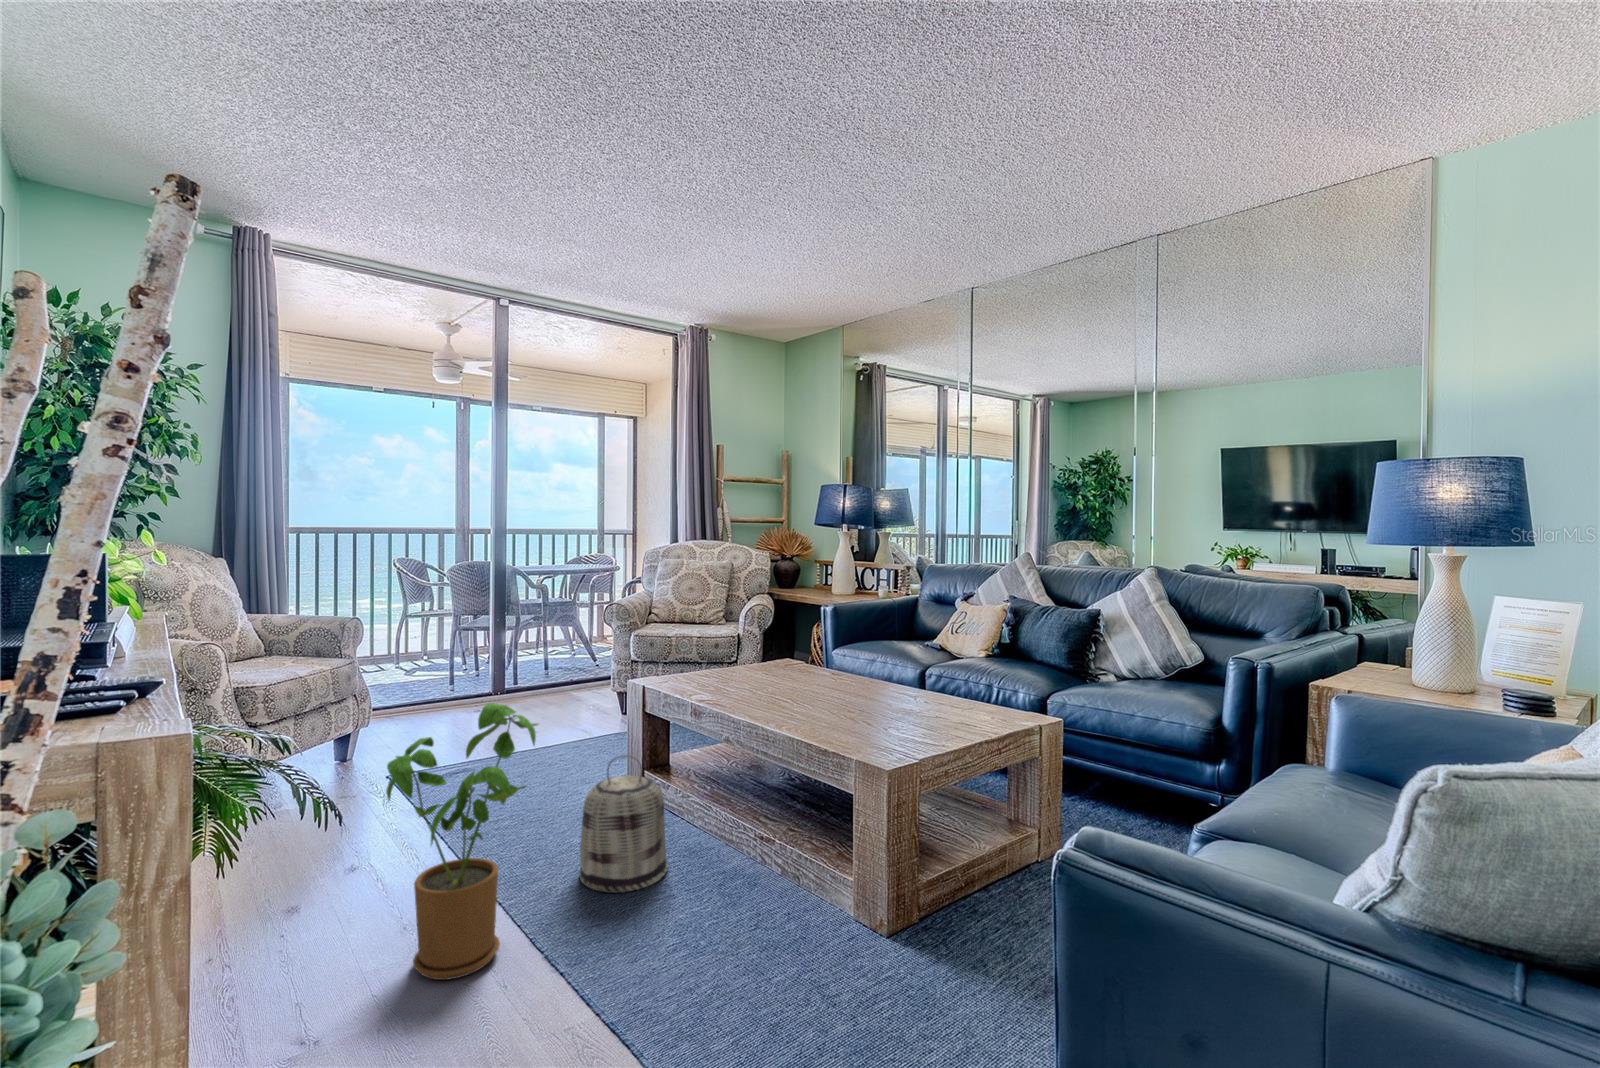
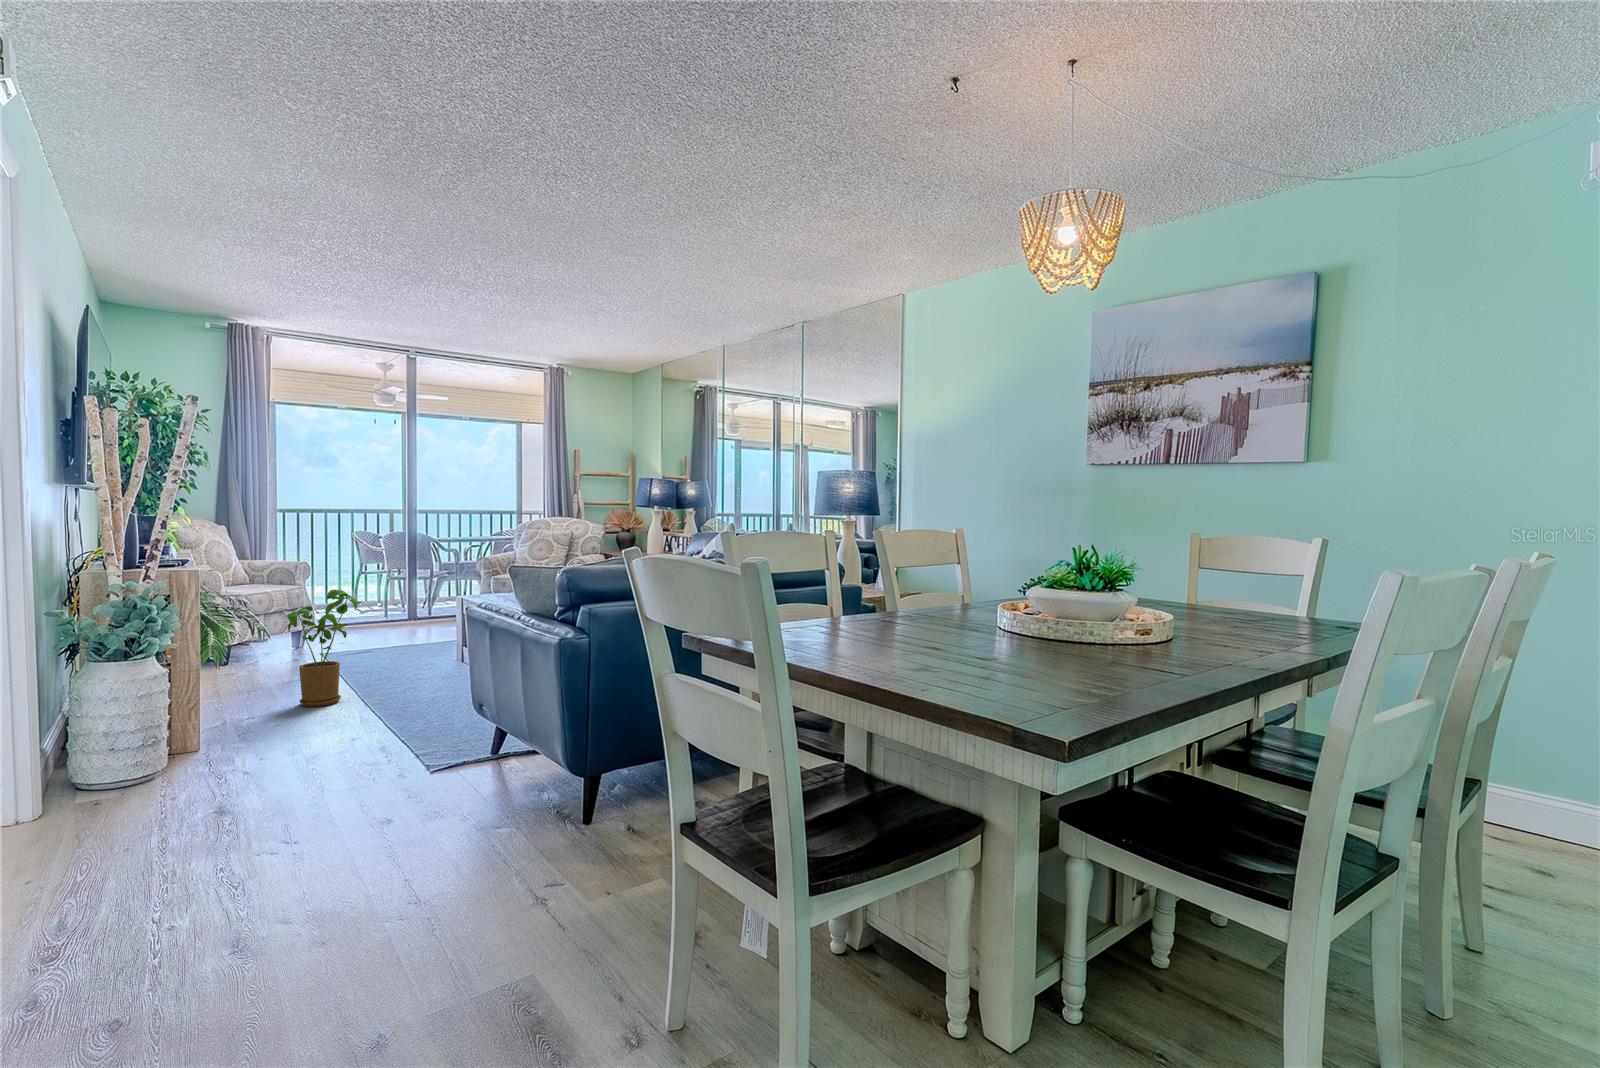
basket: present [579,755,668,893] -> none [395,624,443,688]

